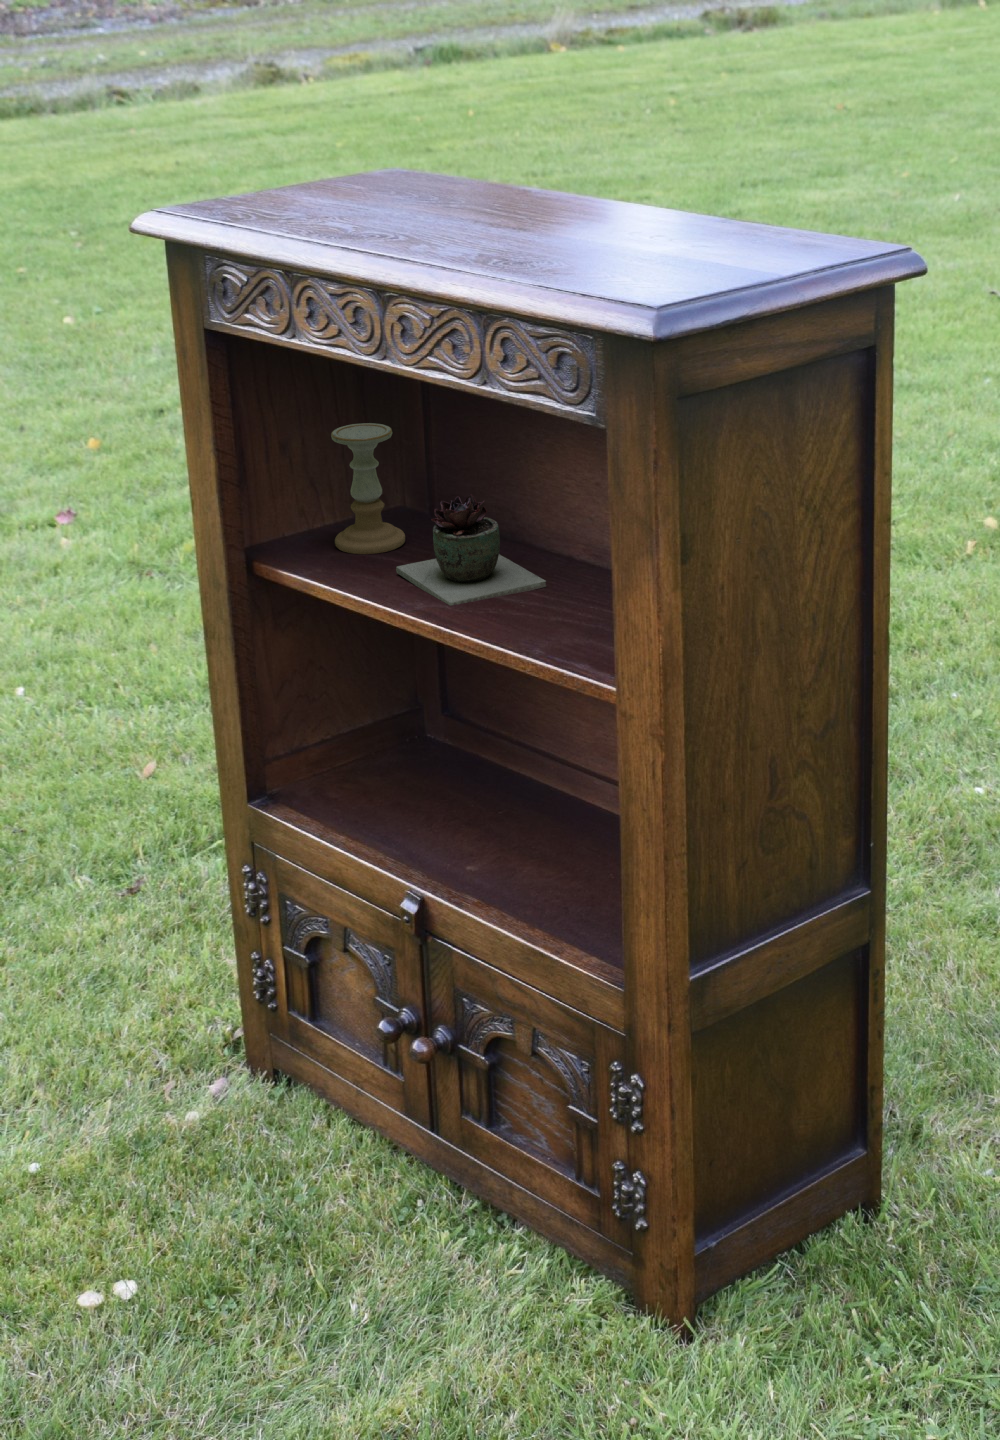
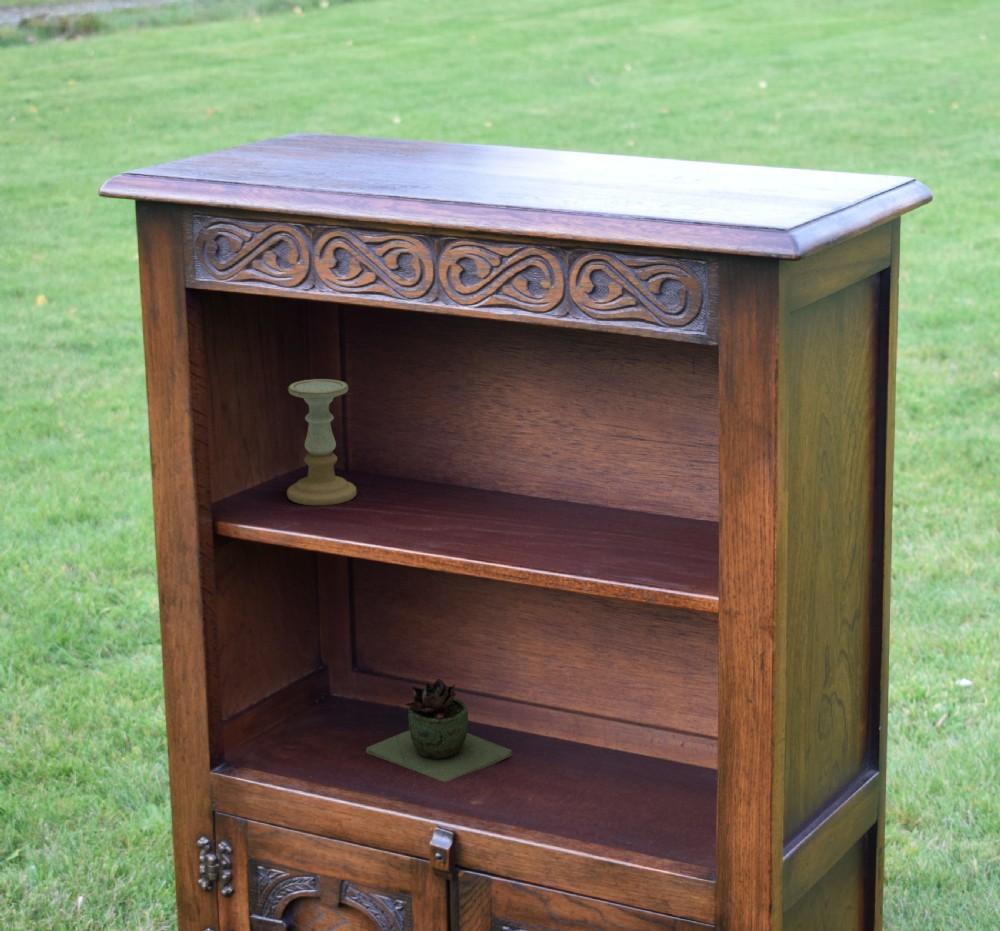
succulent plant: present [396,494,546,606] -> present [366,679,512,782]

